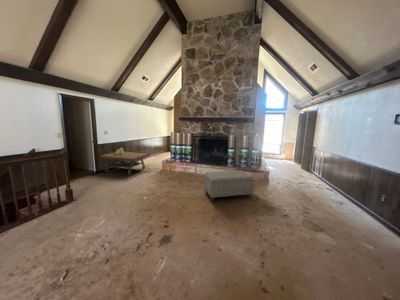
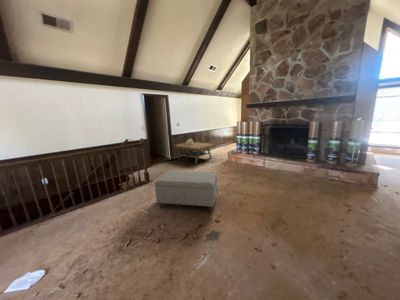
ottoman: present [204,171,254,202] -> present [154,171,217,212]

